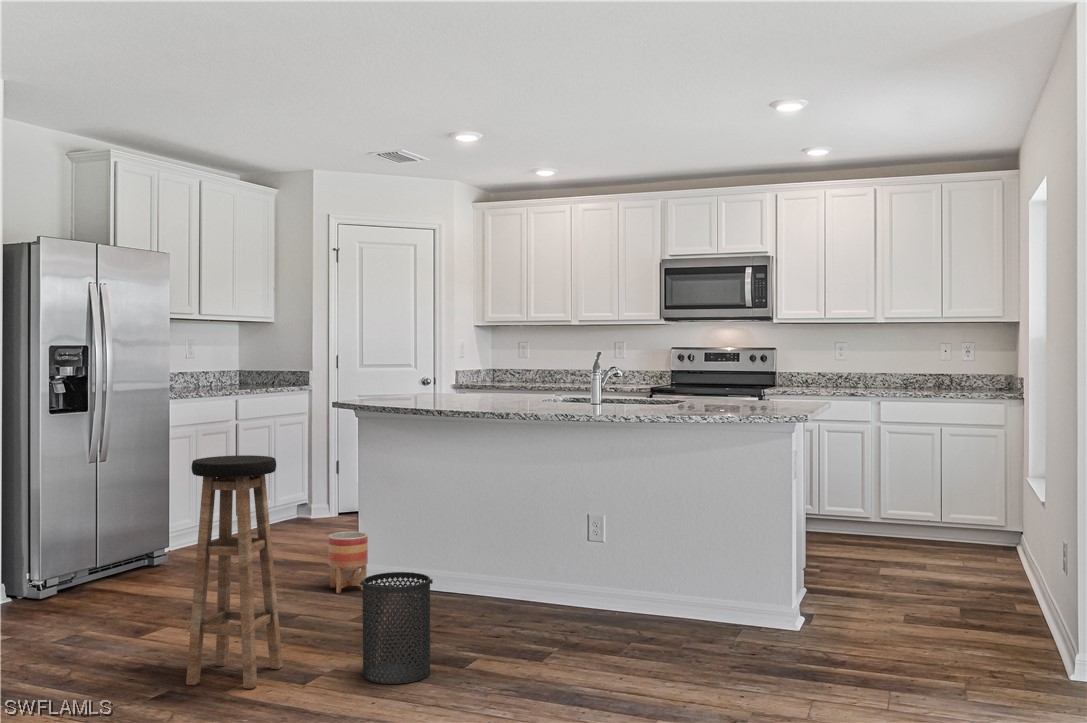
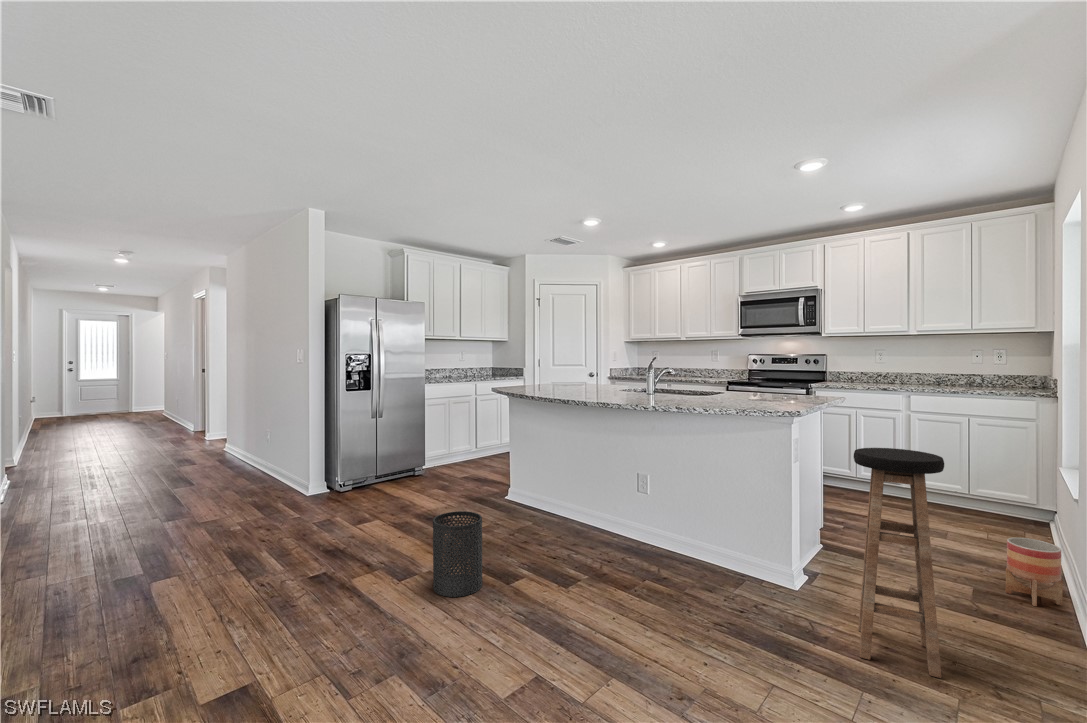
bar stool: present [186,455,283,689] -> present [854,448,944,678]
planter: present [328,532,368,593] -> present [1006,537,1063,606]

